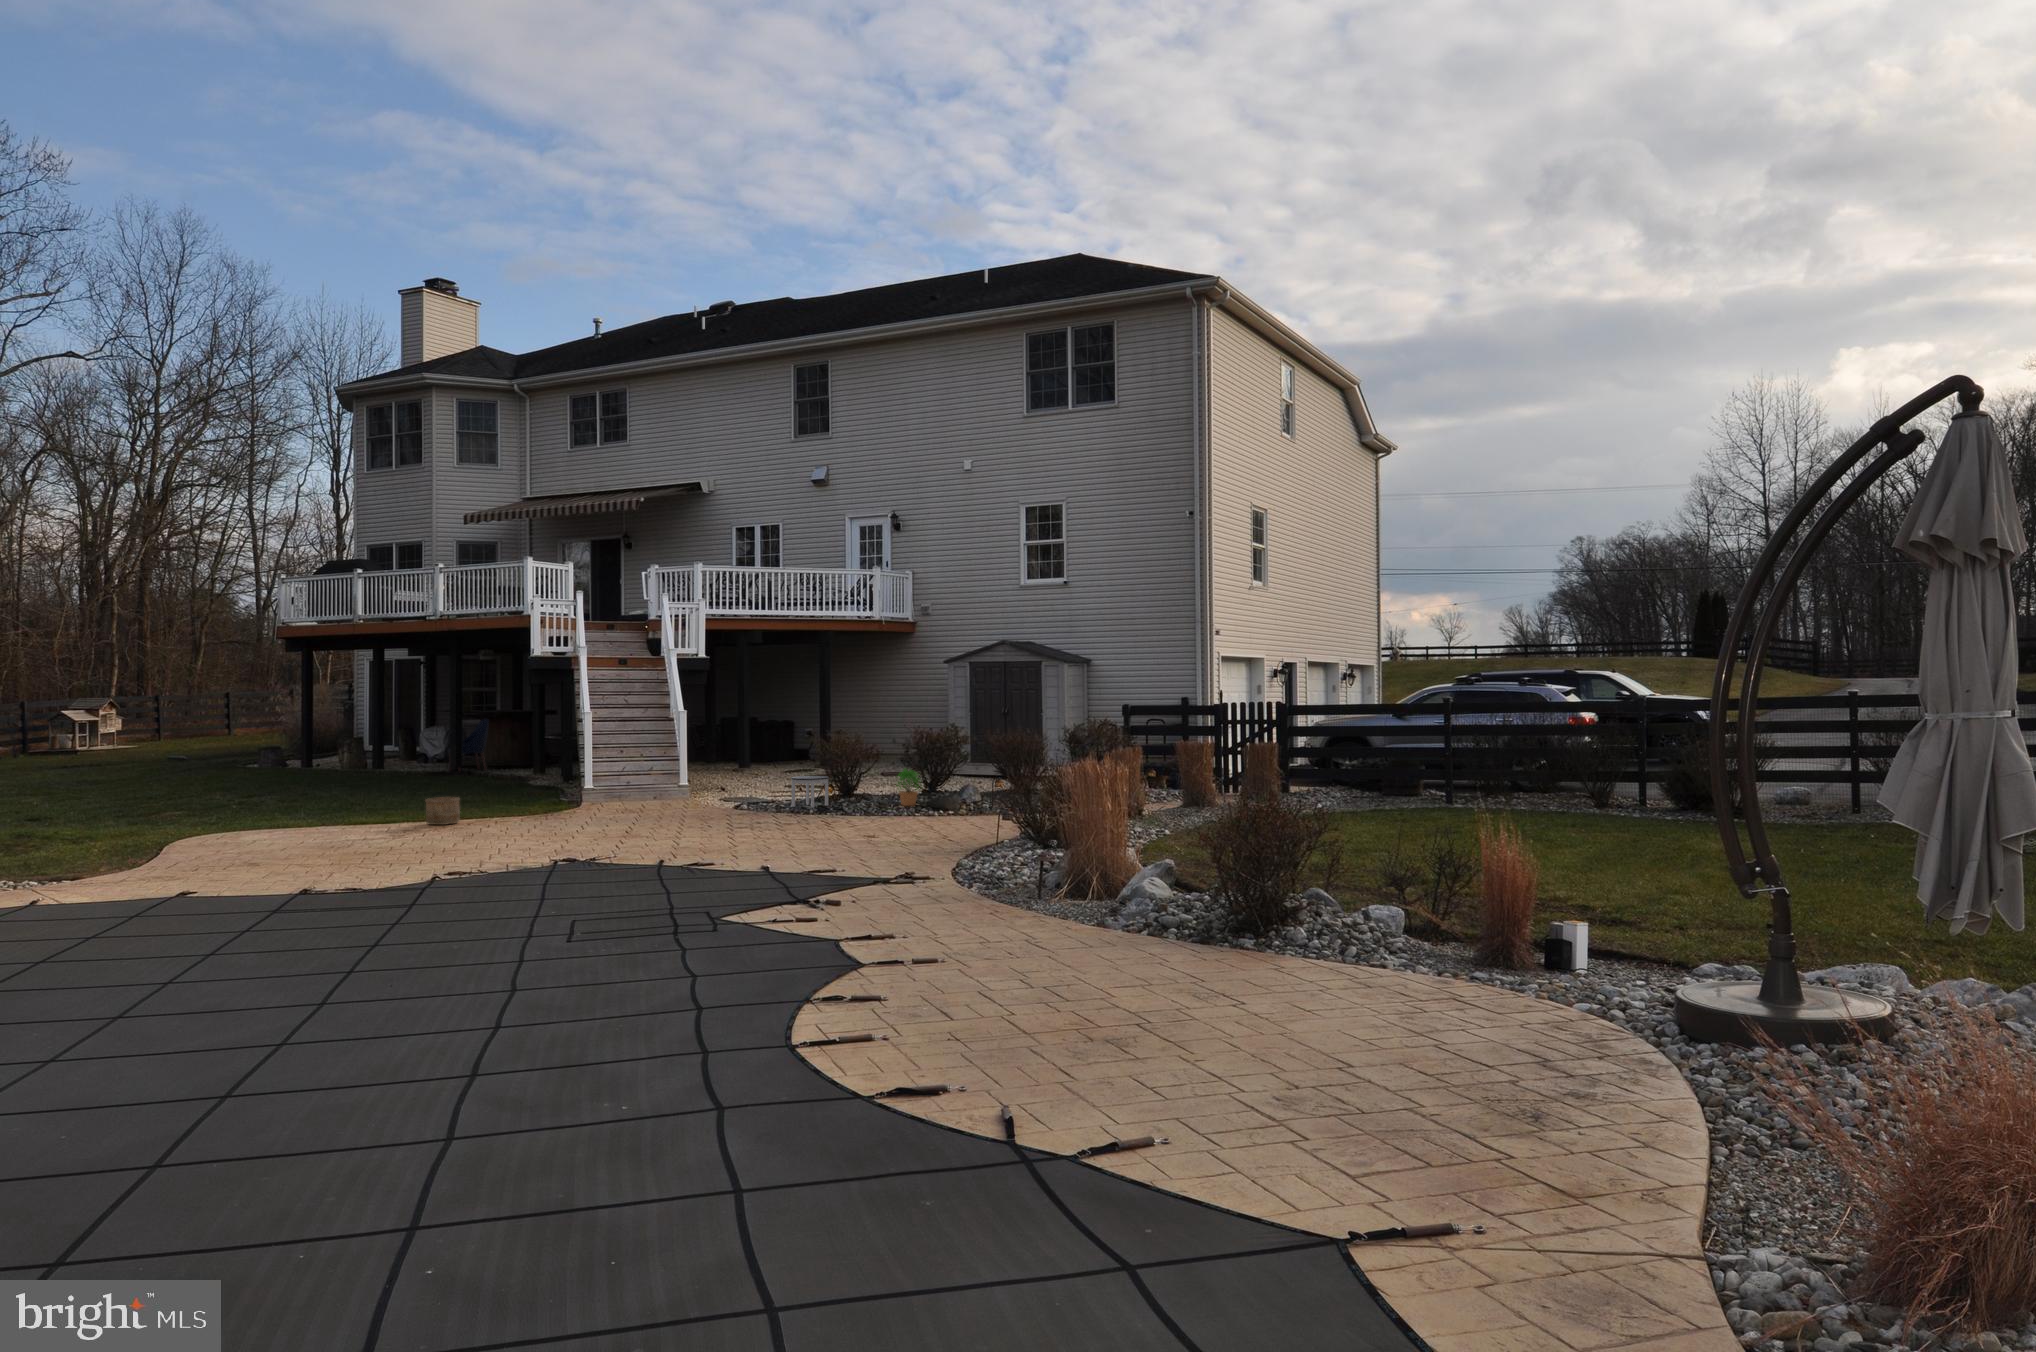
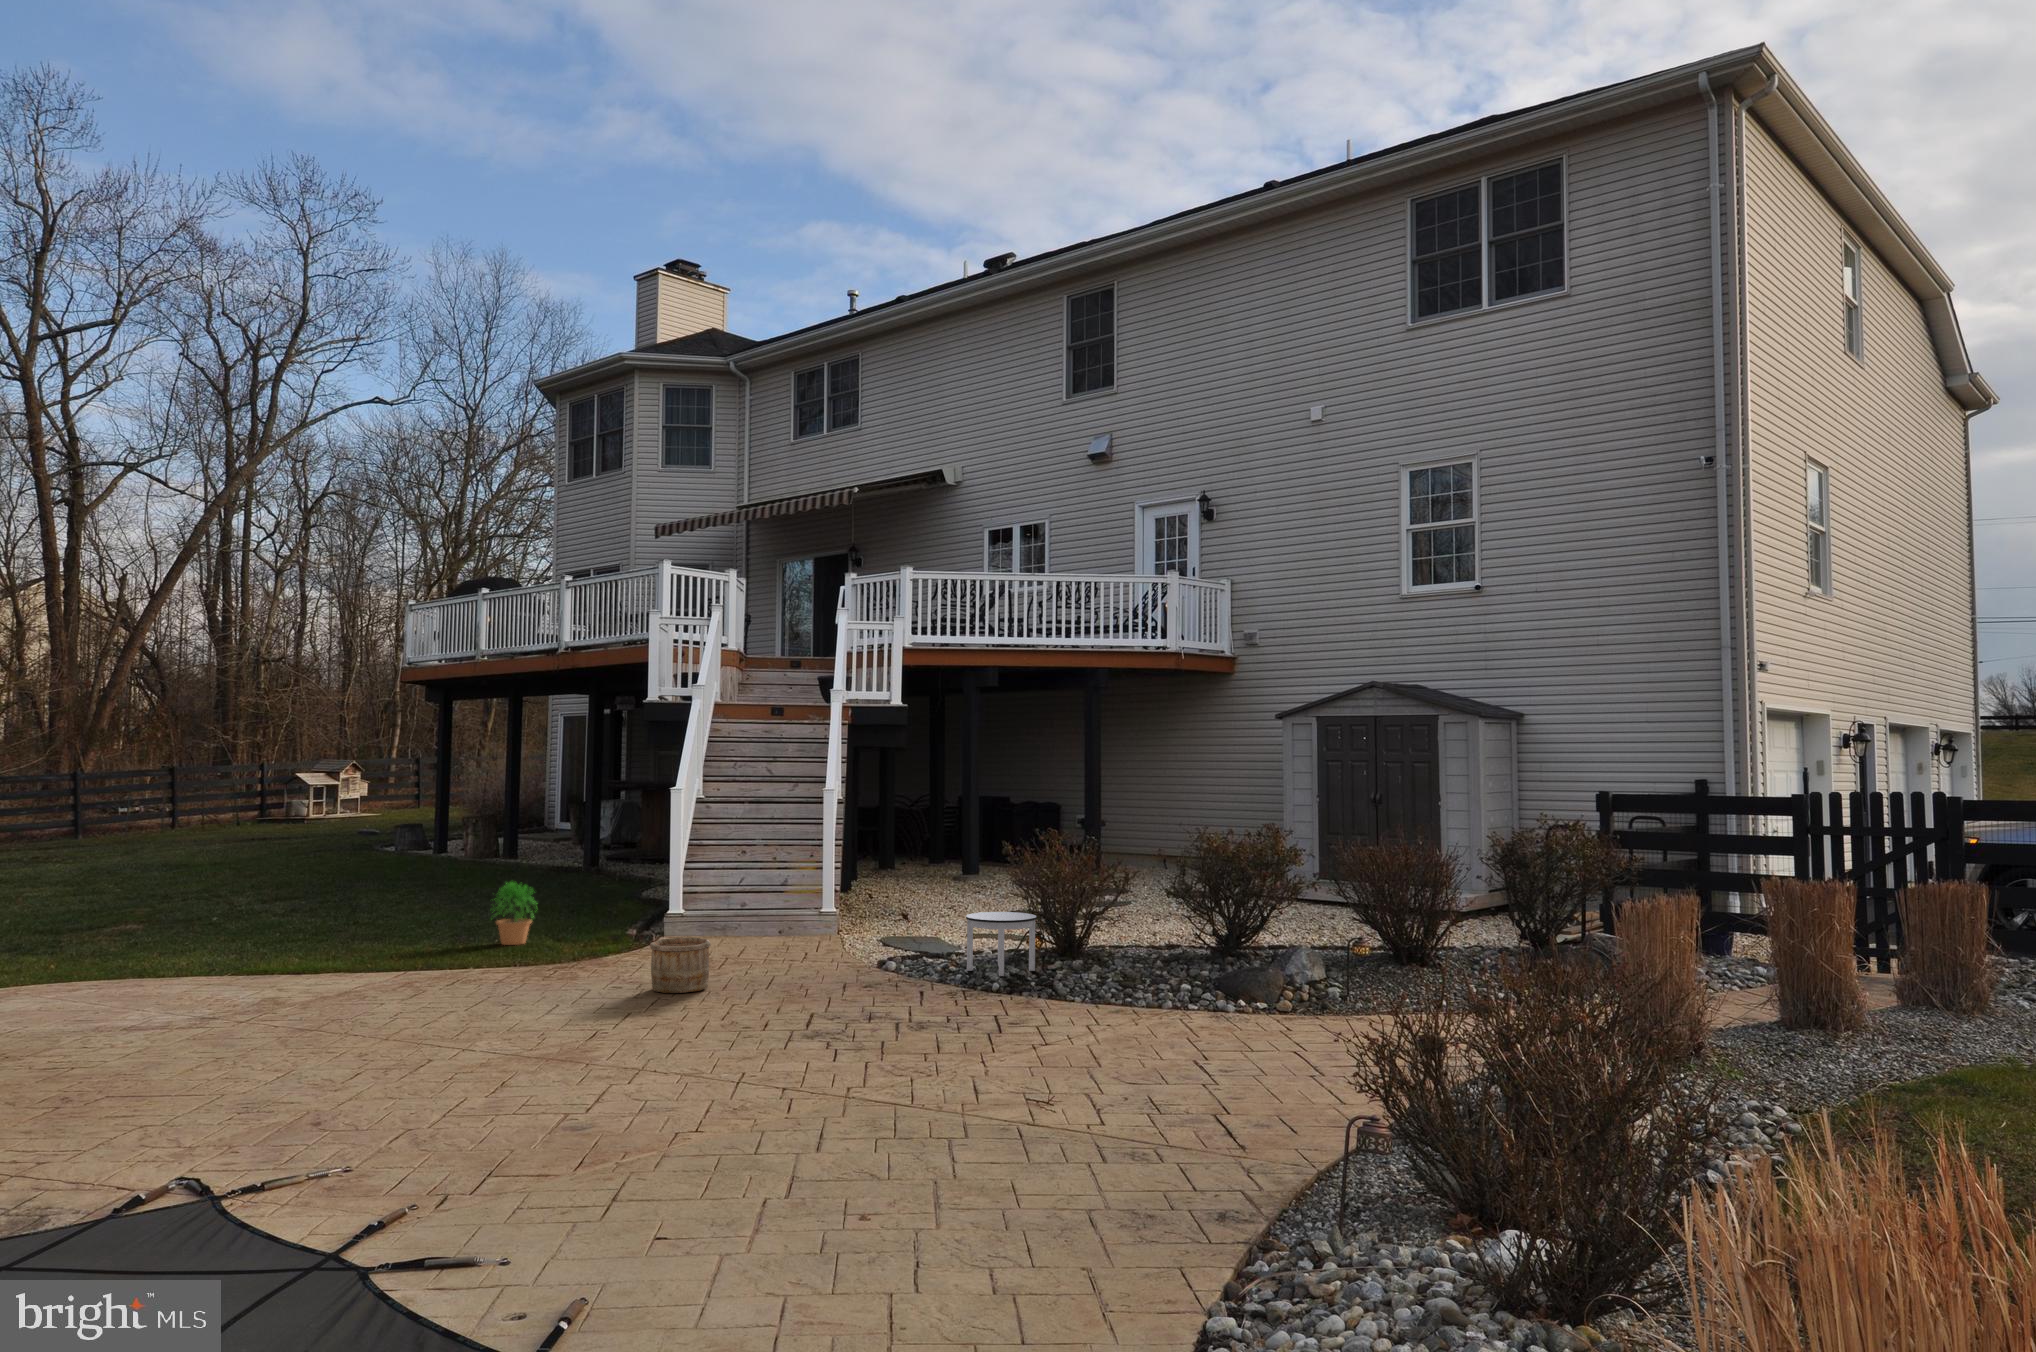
chair: present [449,719,489,772] -> none [611,790,660,861]
potted plant: present [897,769,922,806] -> present [491,882,537,945]
wooden bucket: present [425,797,460,825] -> present [650,938,711,993]

